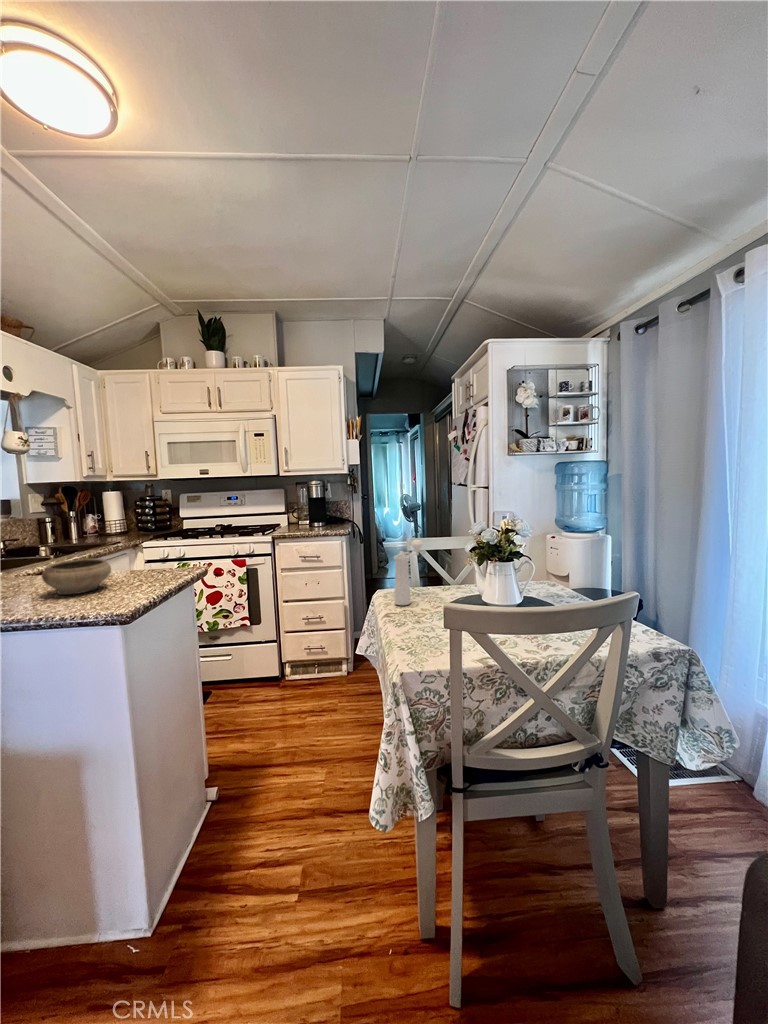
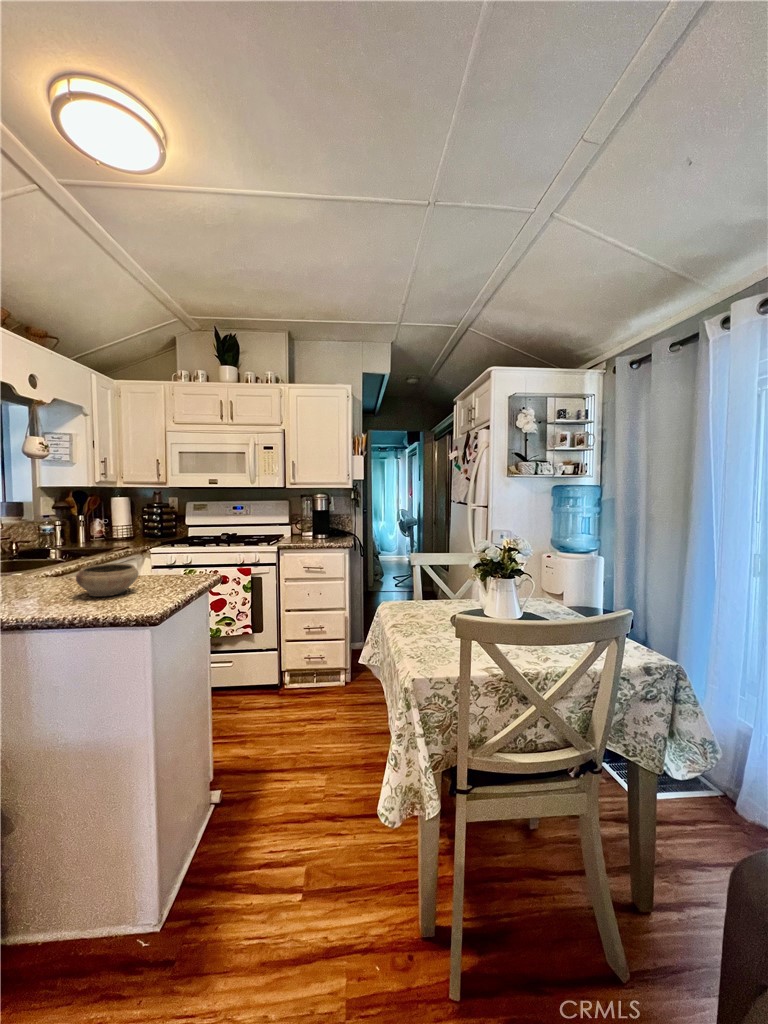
pepper mill: present [394,540,423,605] -> none [402,556,430,618]

